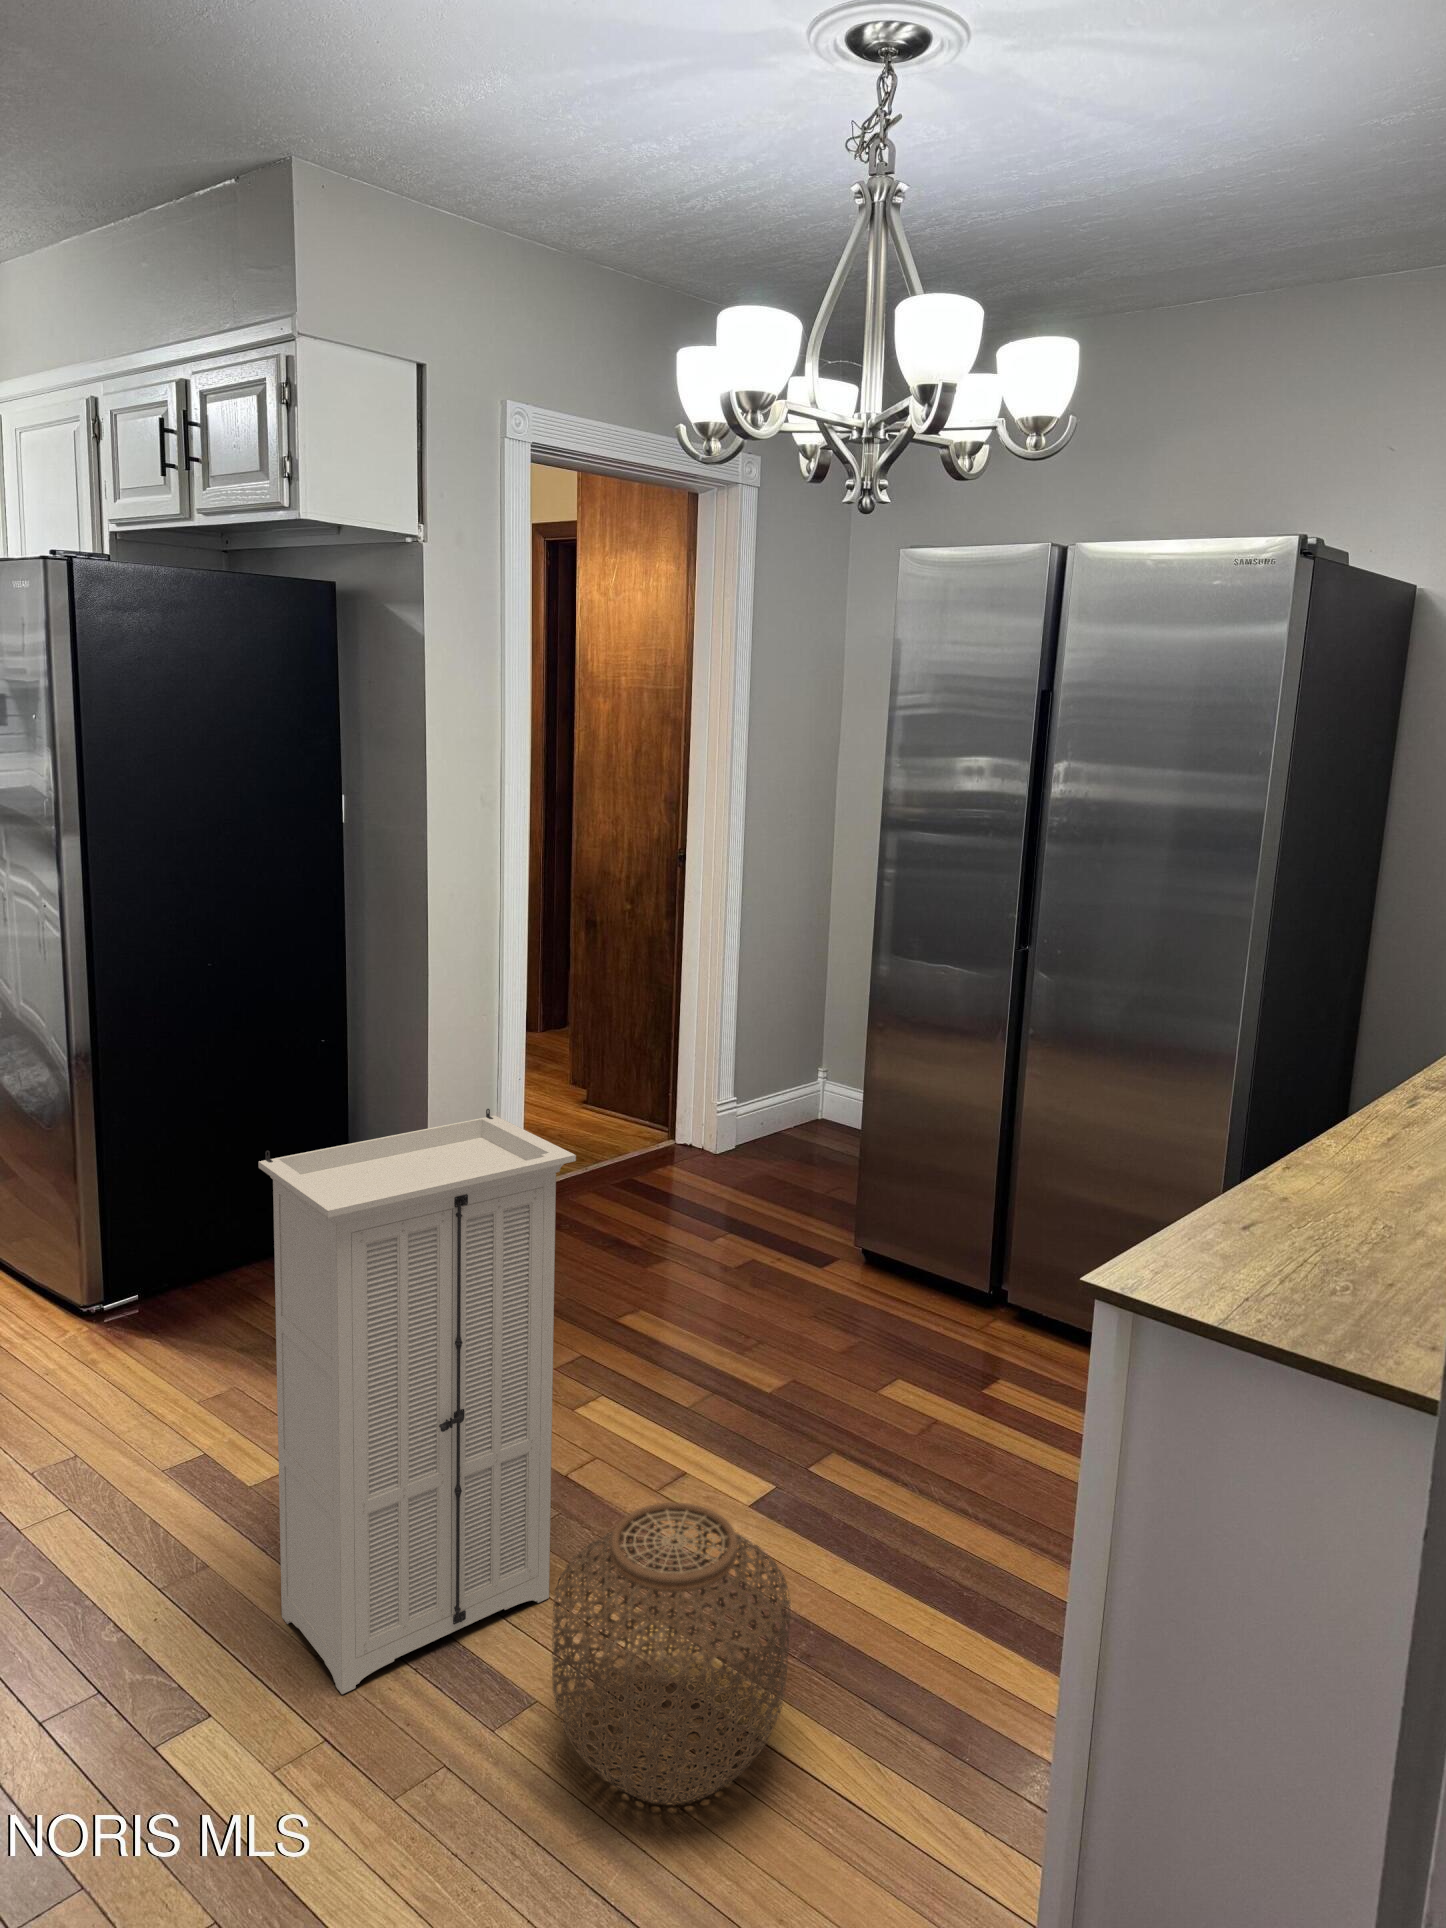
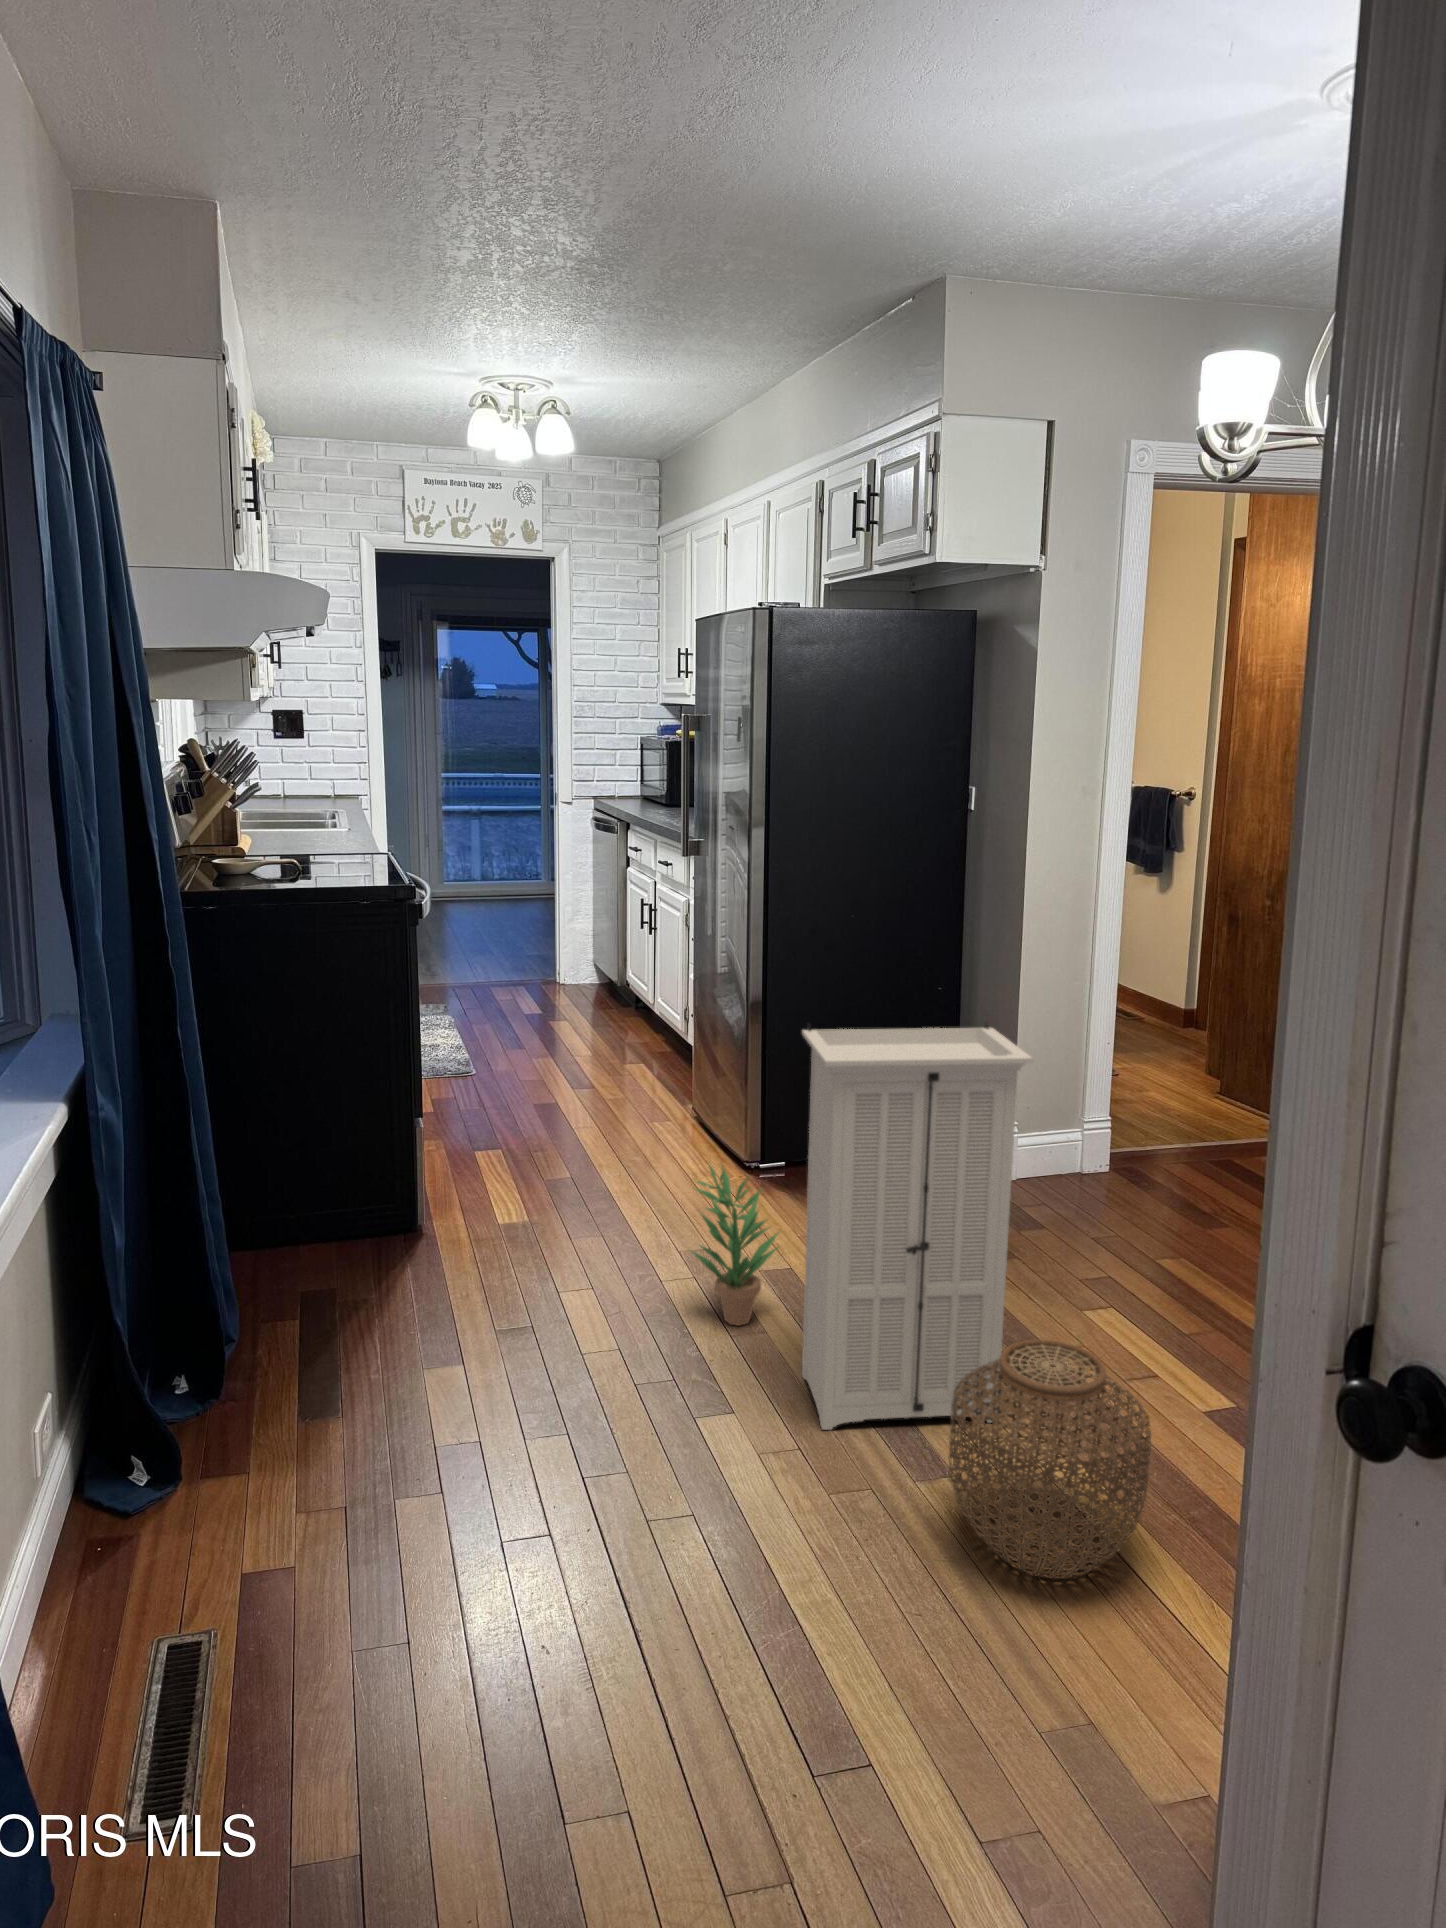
potted plant: none [74,1350,214,1571] -> present [689,1166,778,1326]

